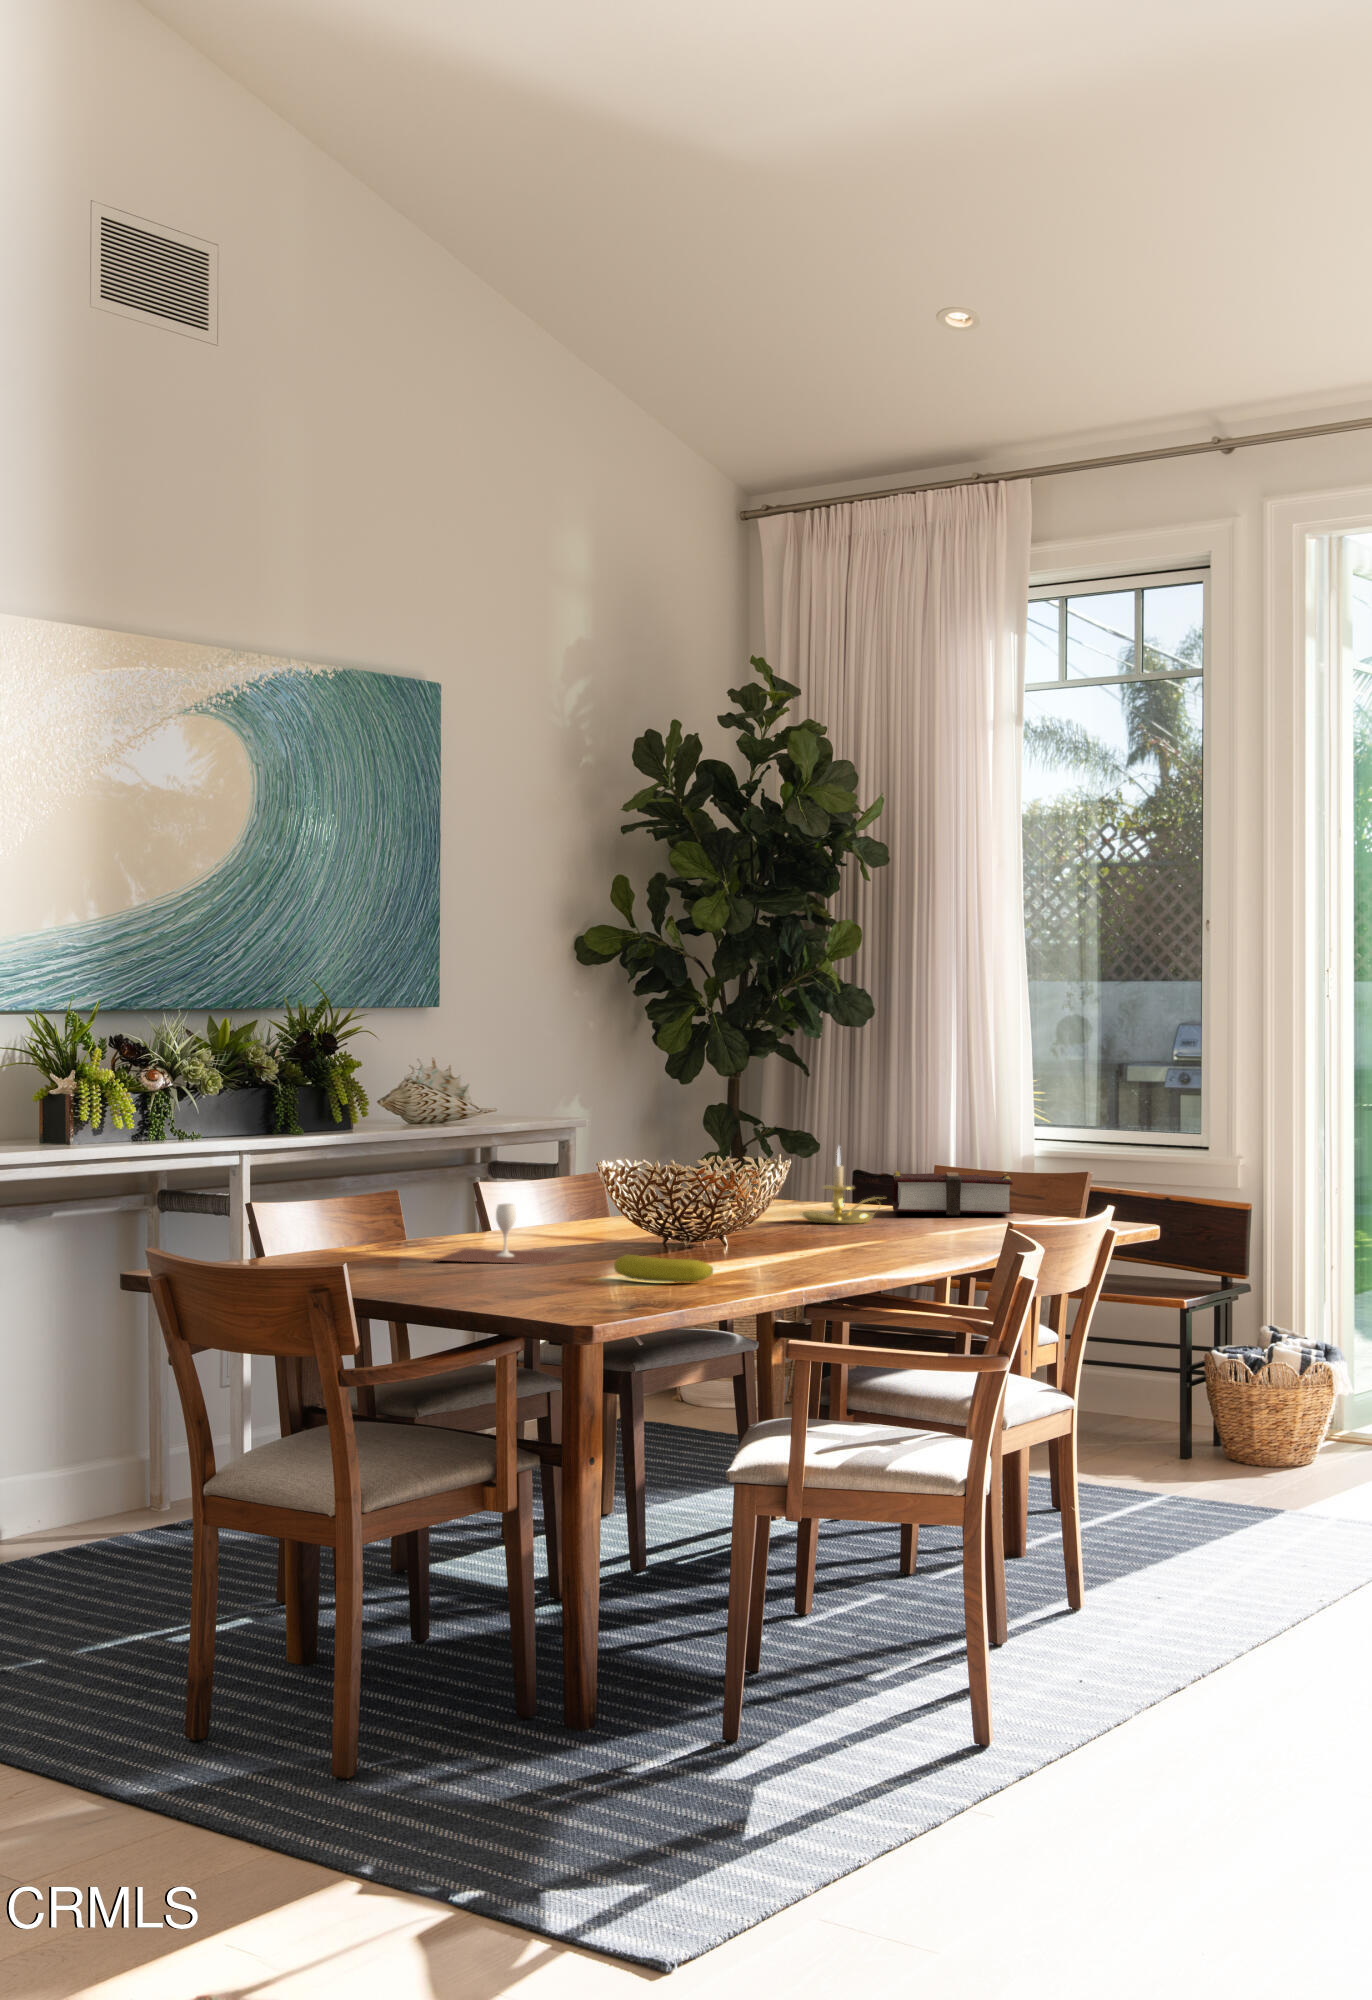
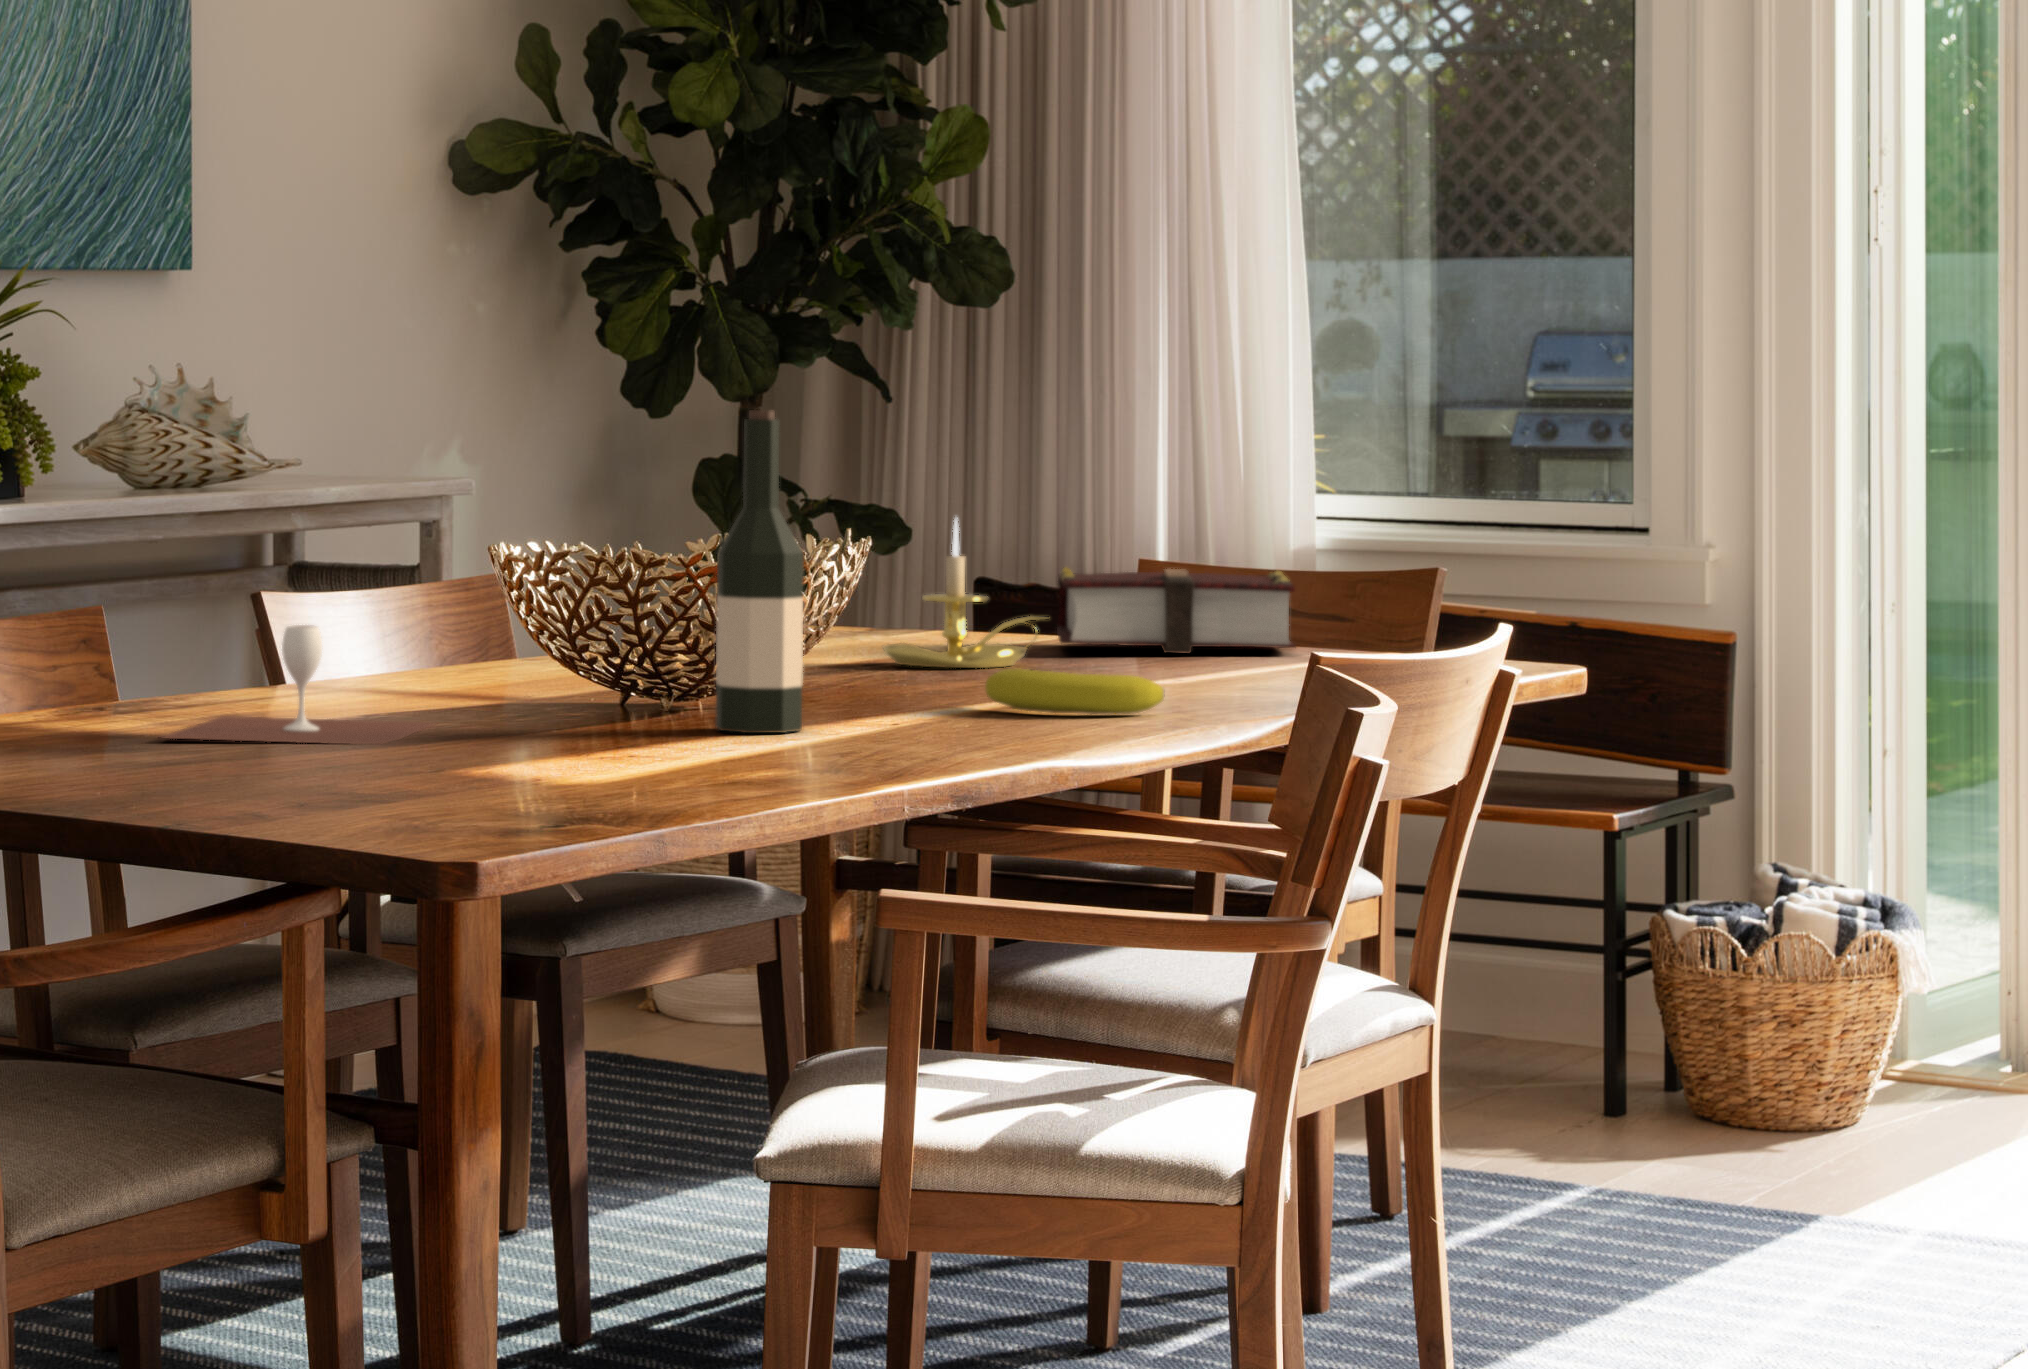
wine bottle: none [712,1098,757,1259] -> present [715,410,804,733]
fruit: present [614,1255,713,1282] -> present [985,669,1164,714]

